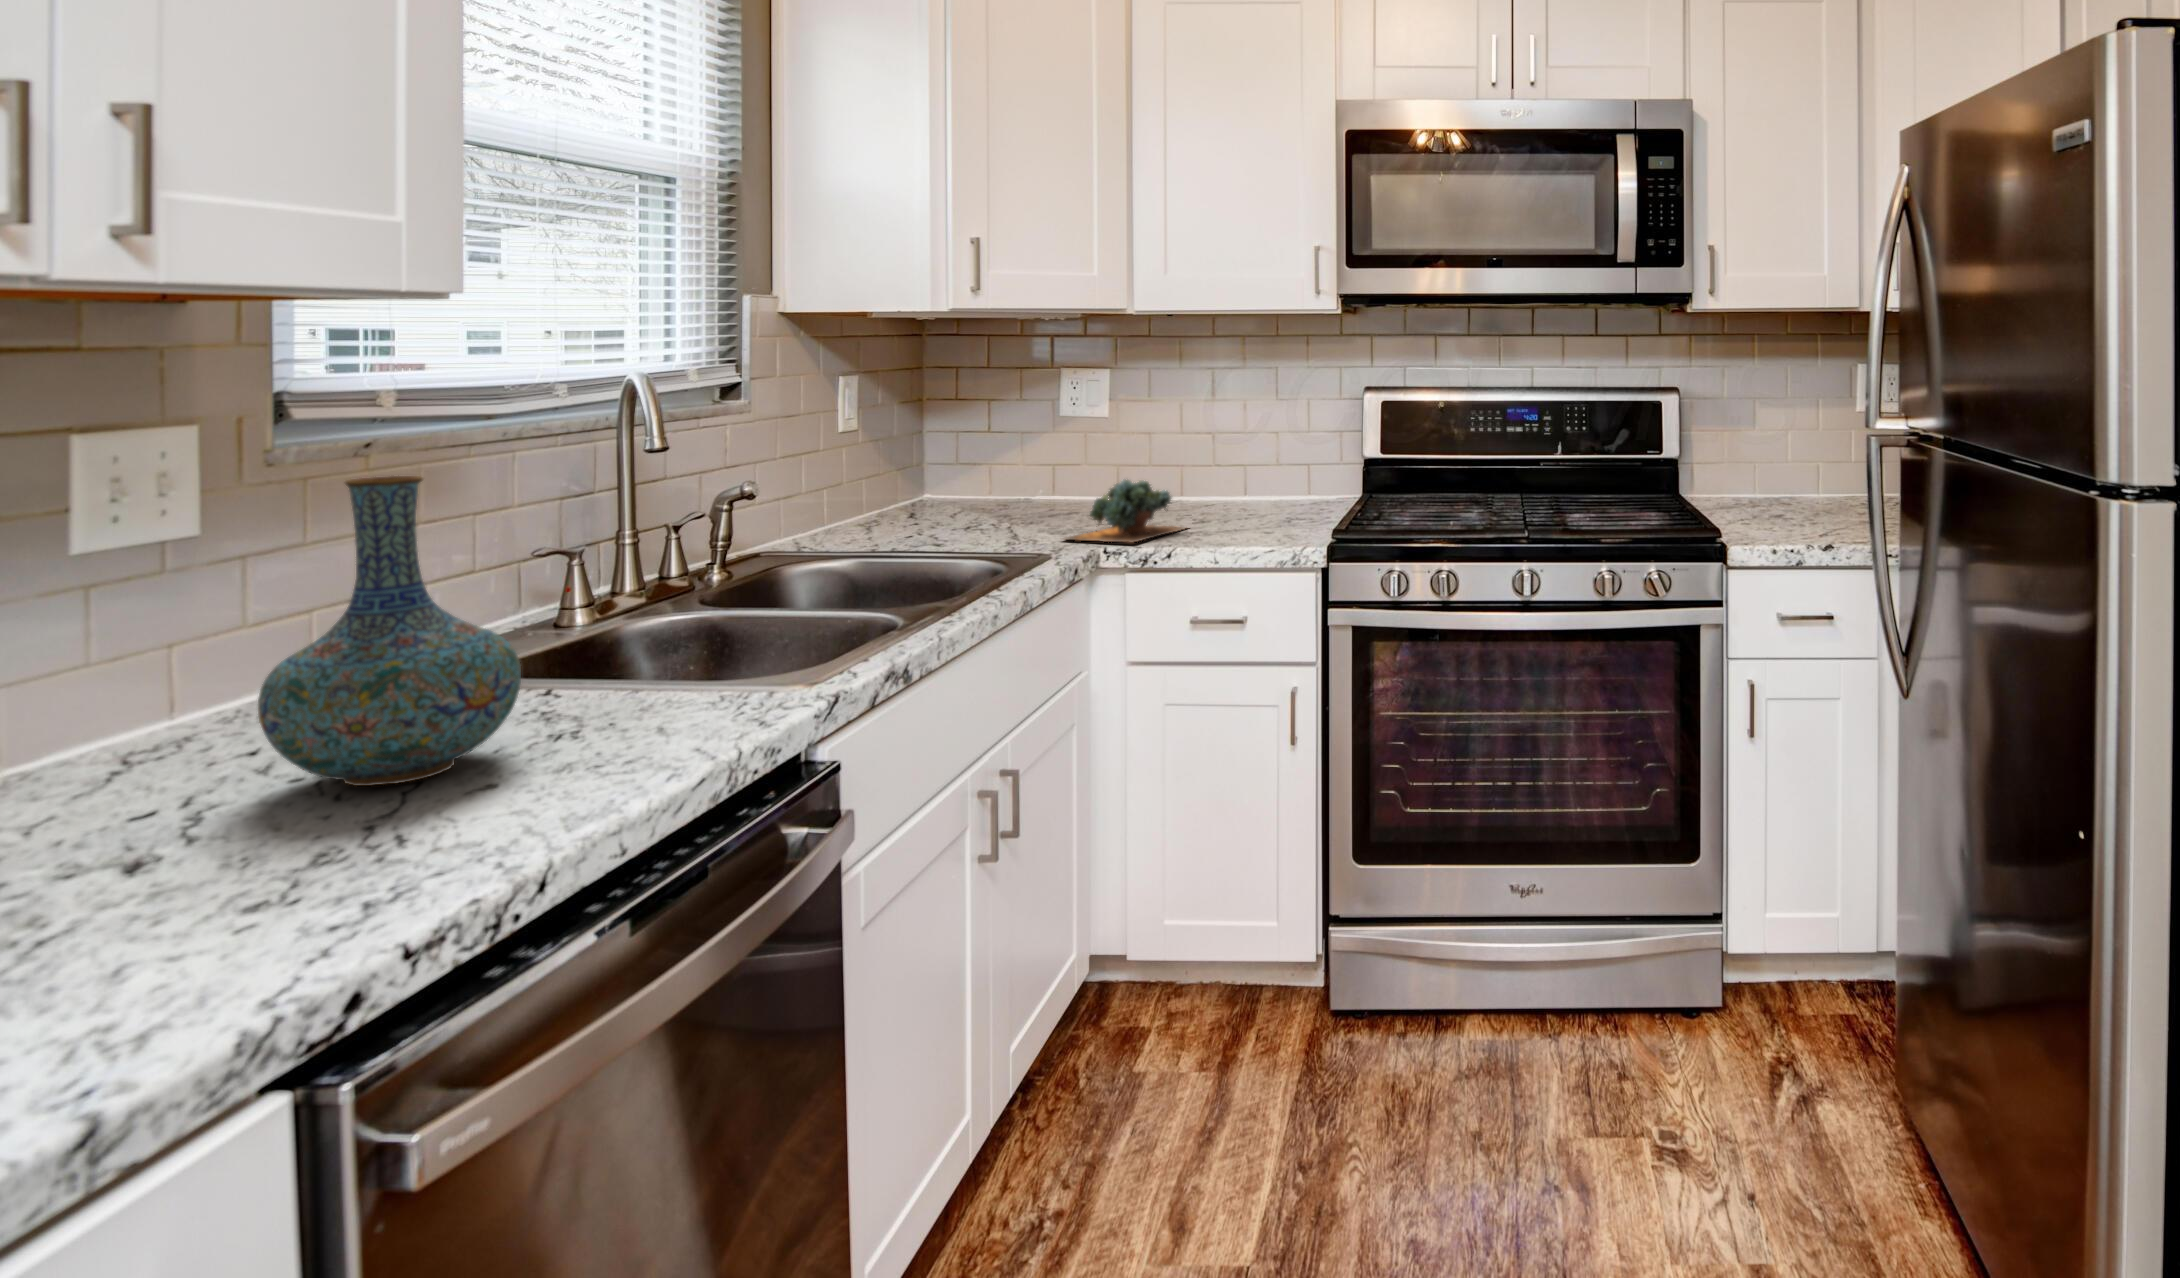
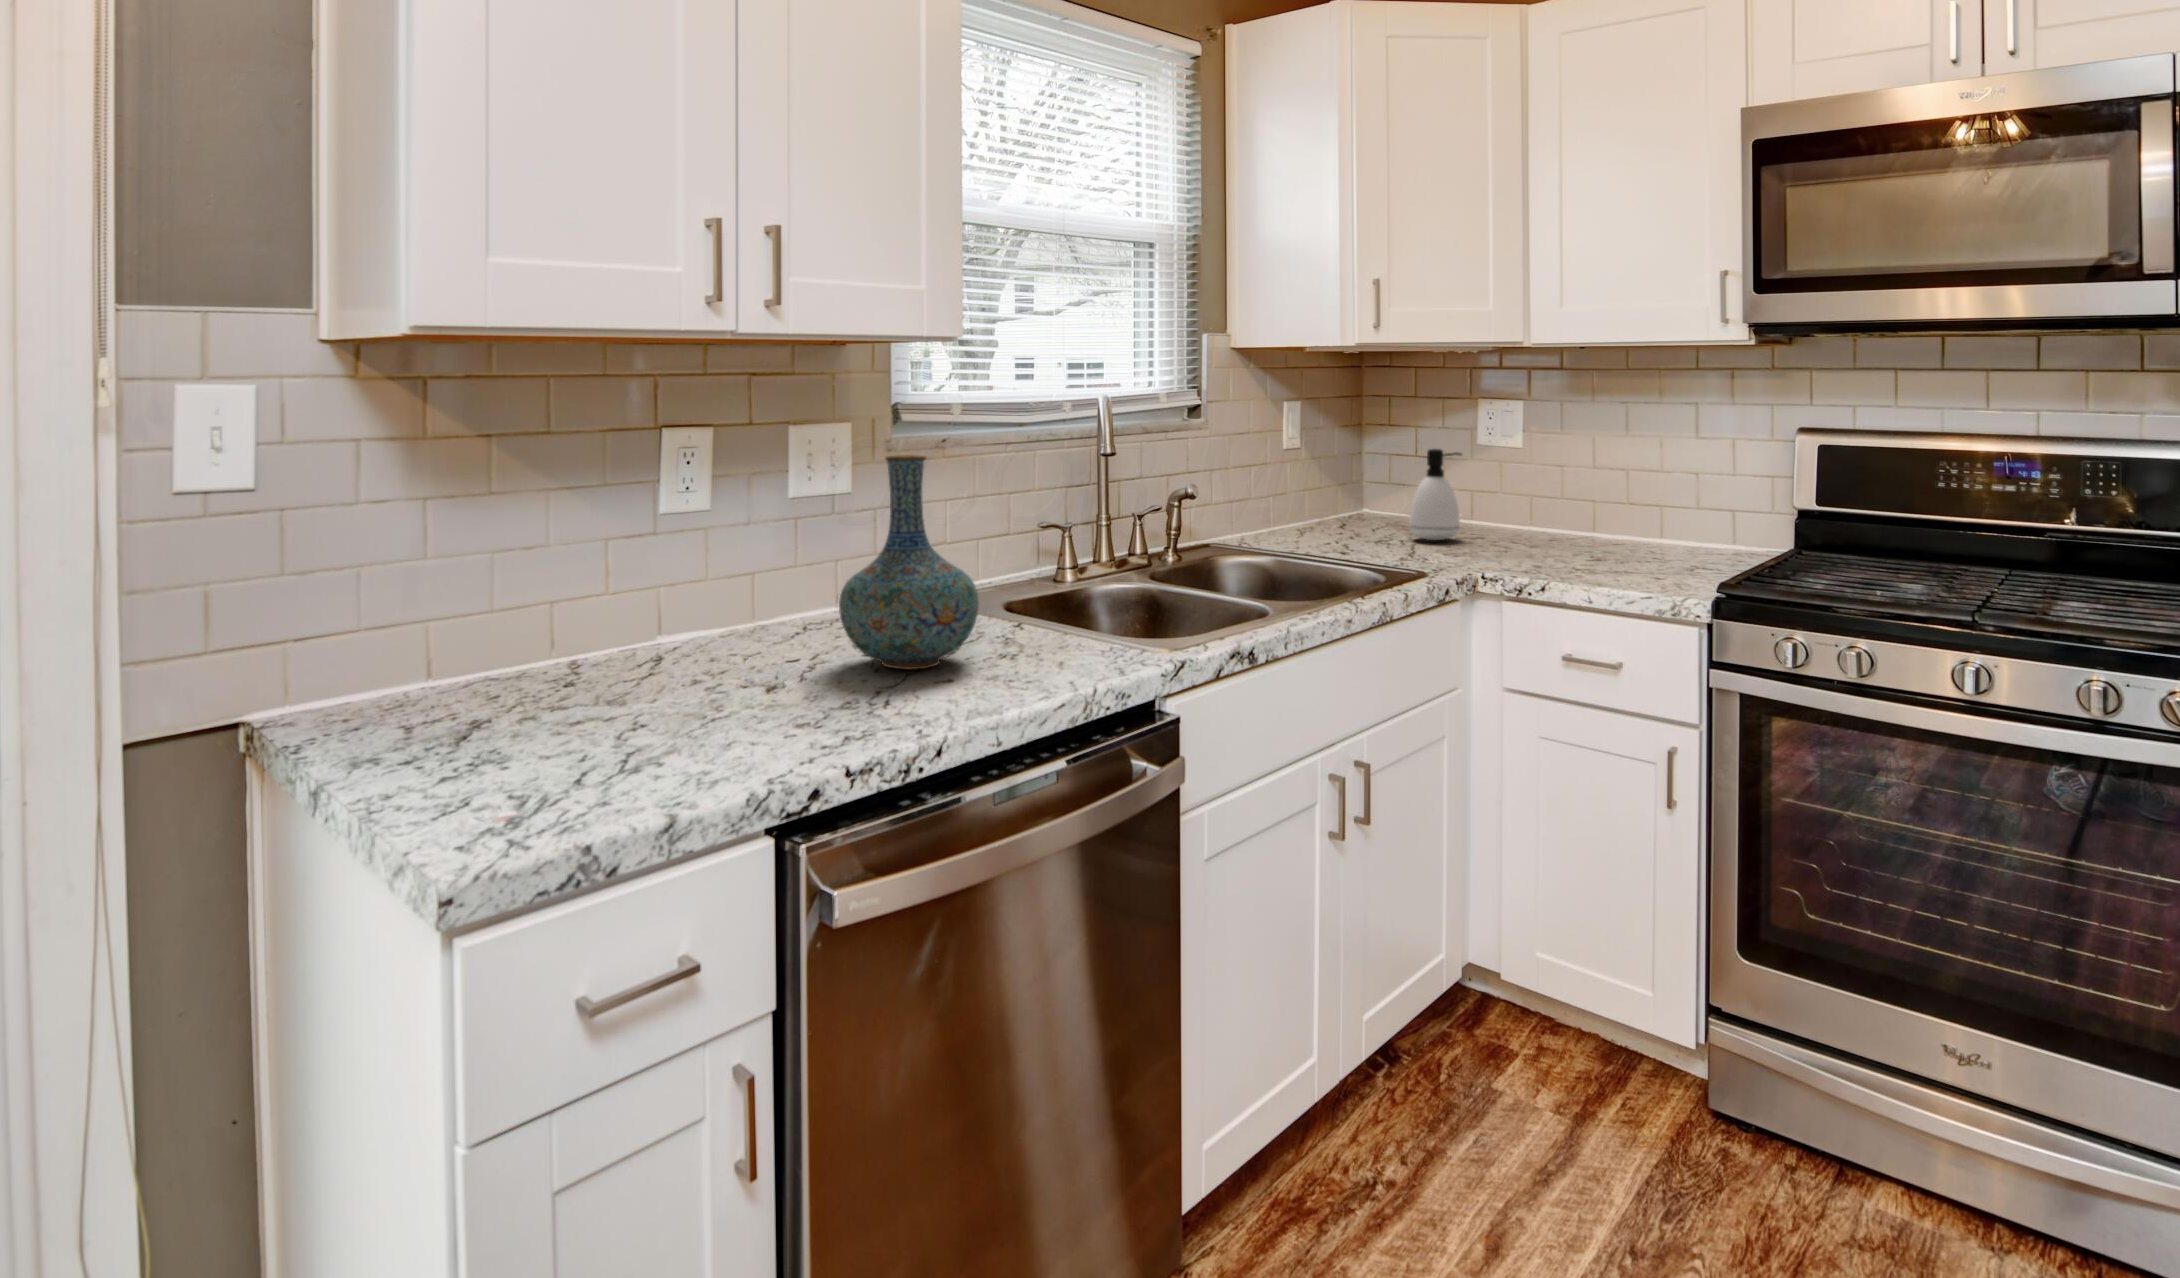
soap dispenser: none [985,427,1039,522] -> present [1409,449,1461,540]
succulent plant: present [1065,479,1185,542] -> none [1463,504,1601,569]

